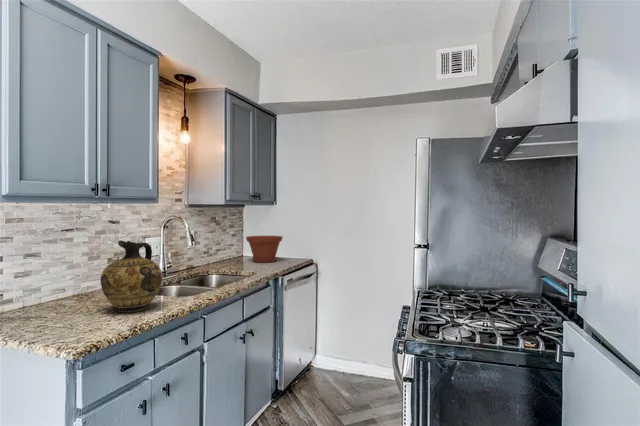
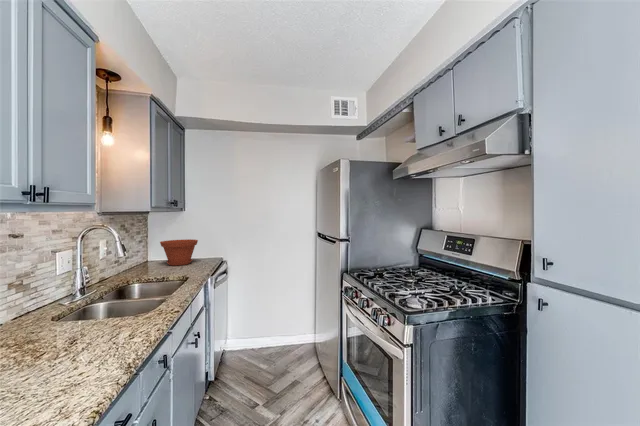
ceramic jug: present [100,240,163,312] -> none [40,261,132,355]

